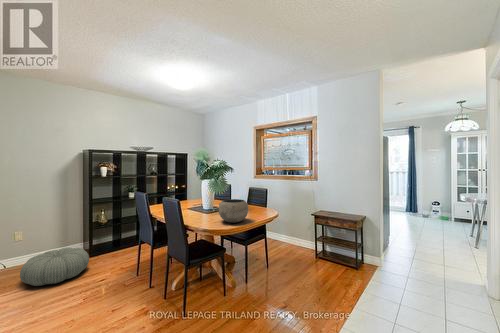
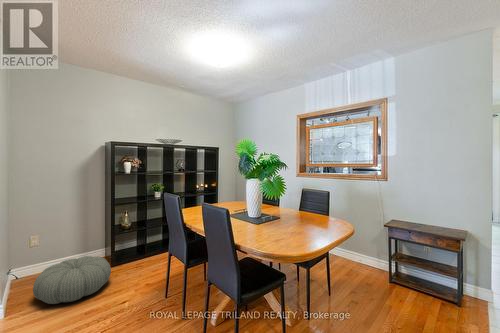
ceramic bowl: present [219,199,248,223] -> none [275,206,317,240]

